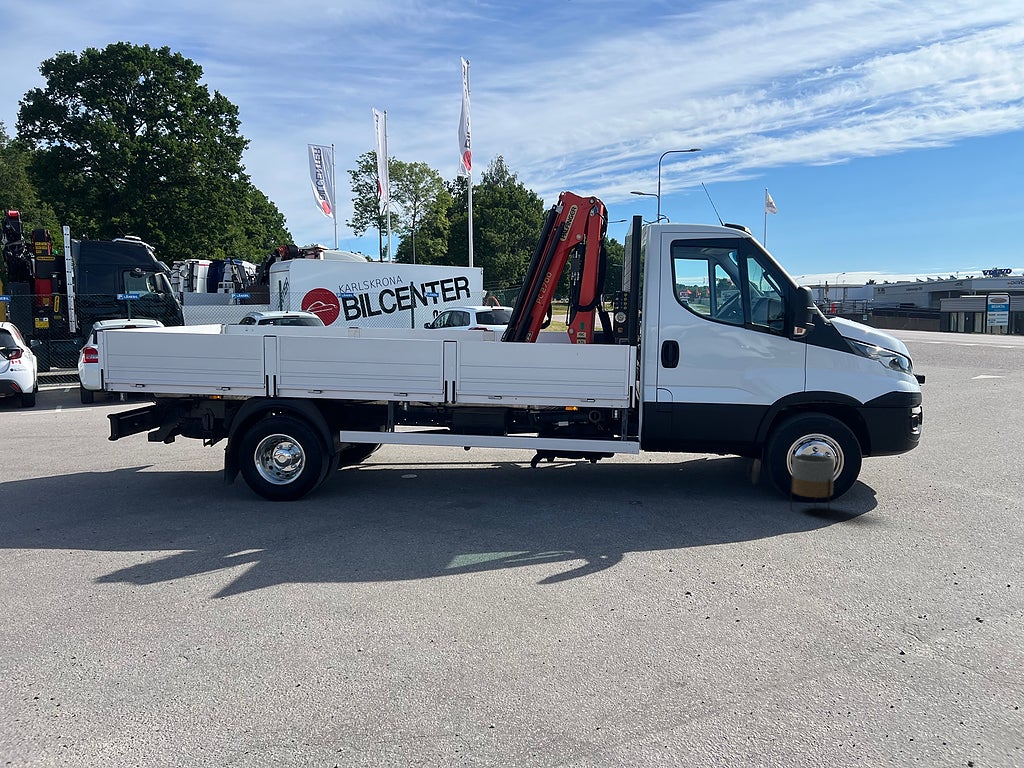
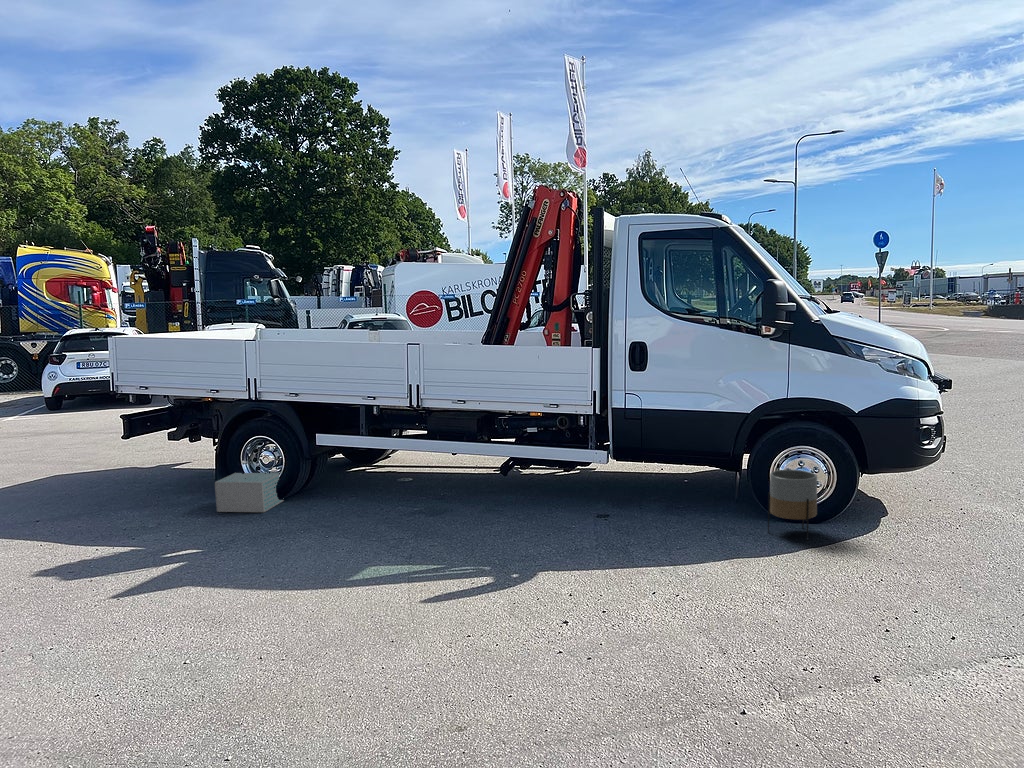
storage box: none [234,471,299,514] -> present [215,472,283,512]

